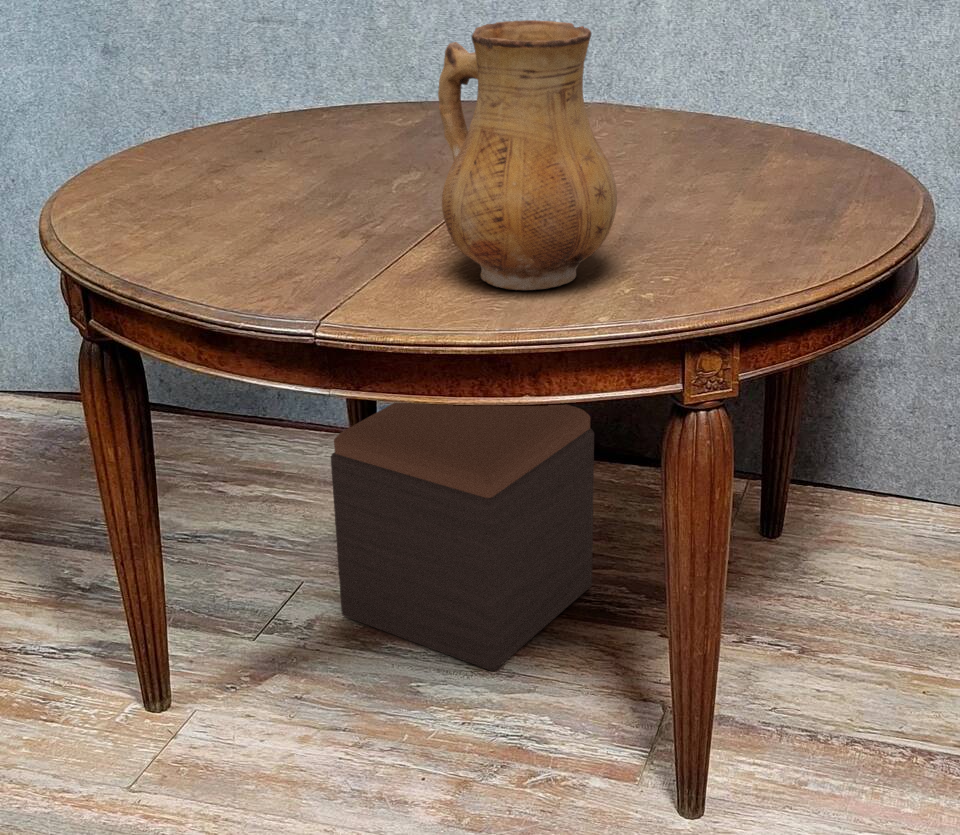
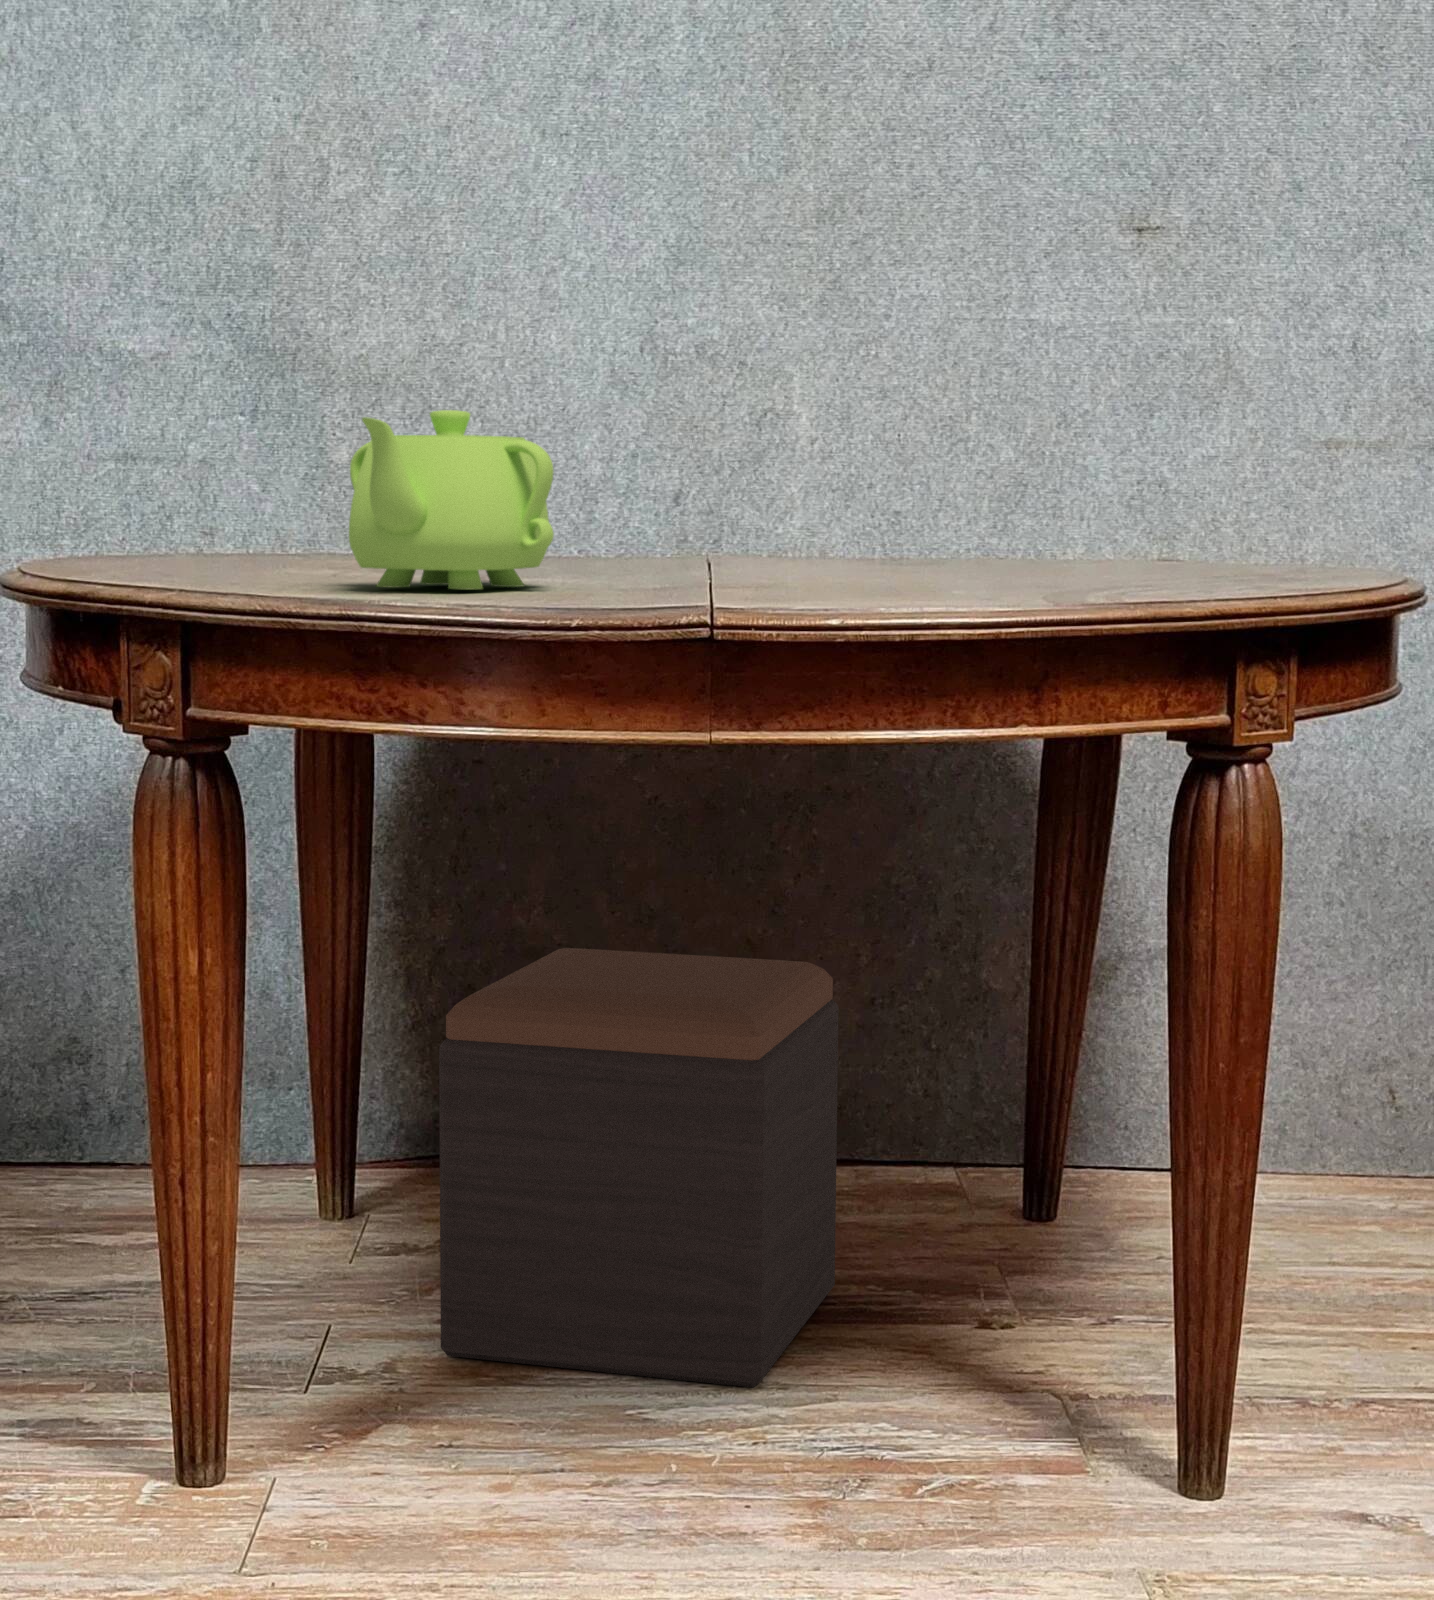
ceramic pitcher: present [438,20,617,290] -> none [784,221,1069,594]
teapot: none [159,128,318,253] -> present [349,410,554,590]

